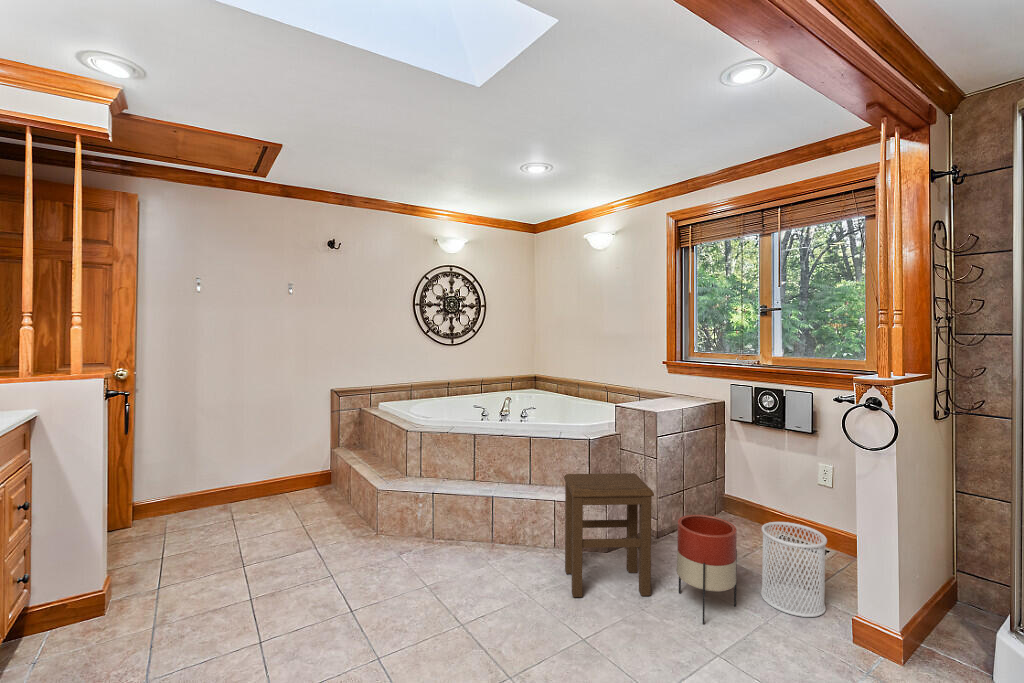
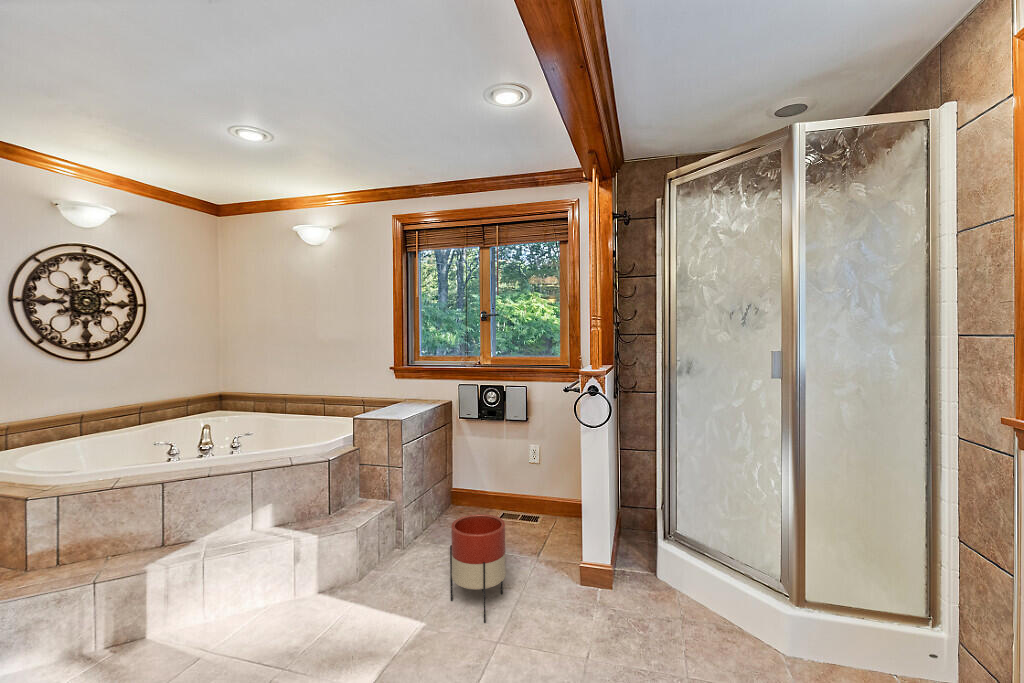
stool: present [564,473,654,597] -> none [319,489,428,652]
wastebasket: present [761,522,827,617] -> none [514,503,564,584]

